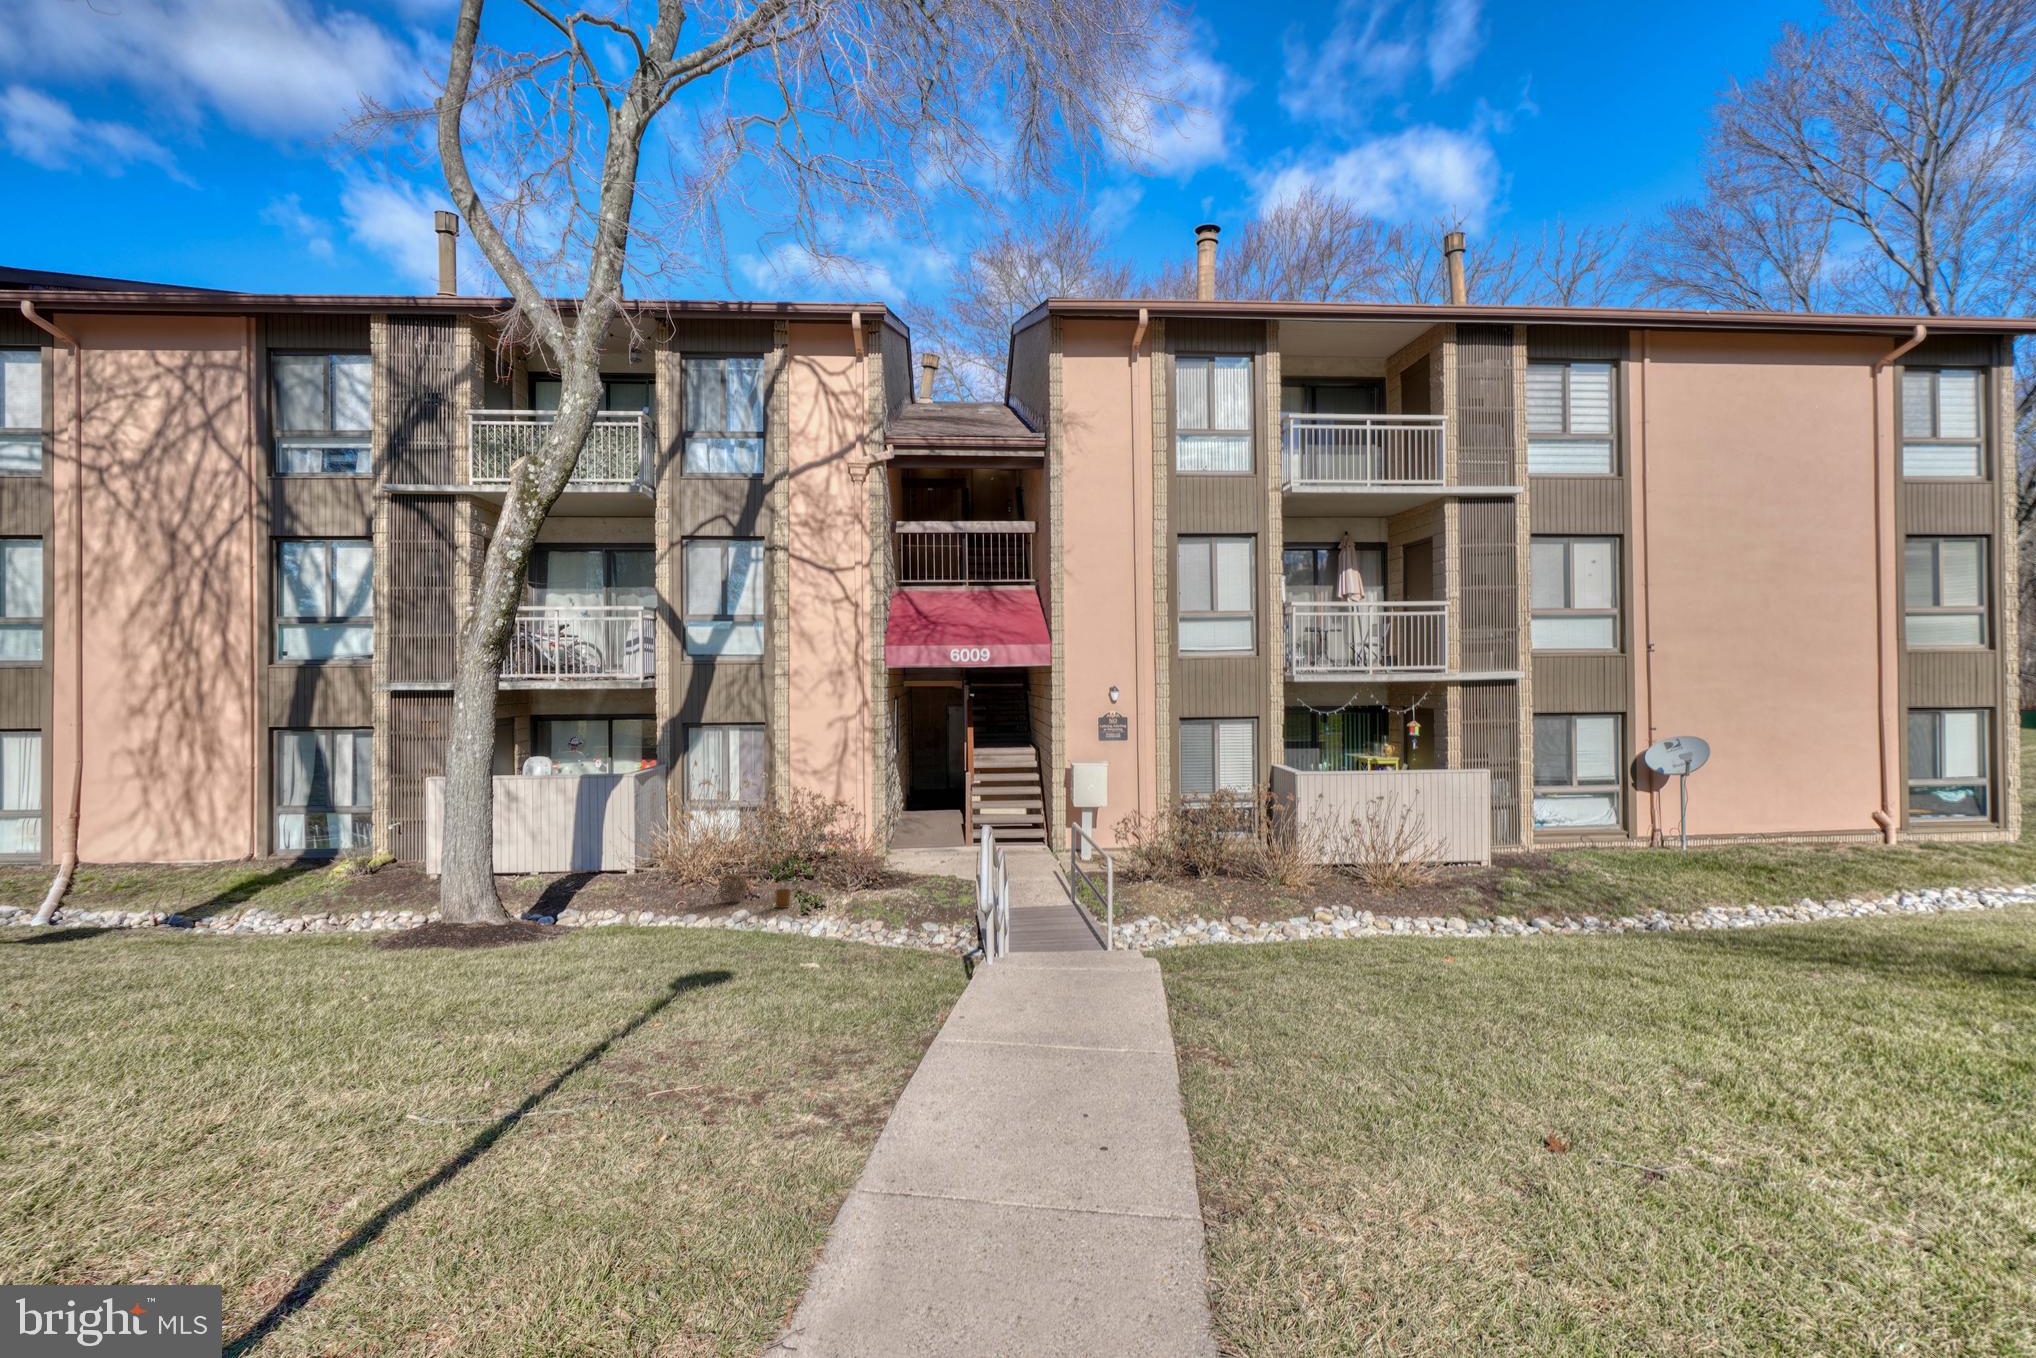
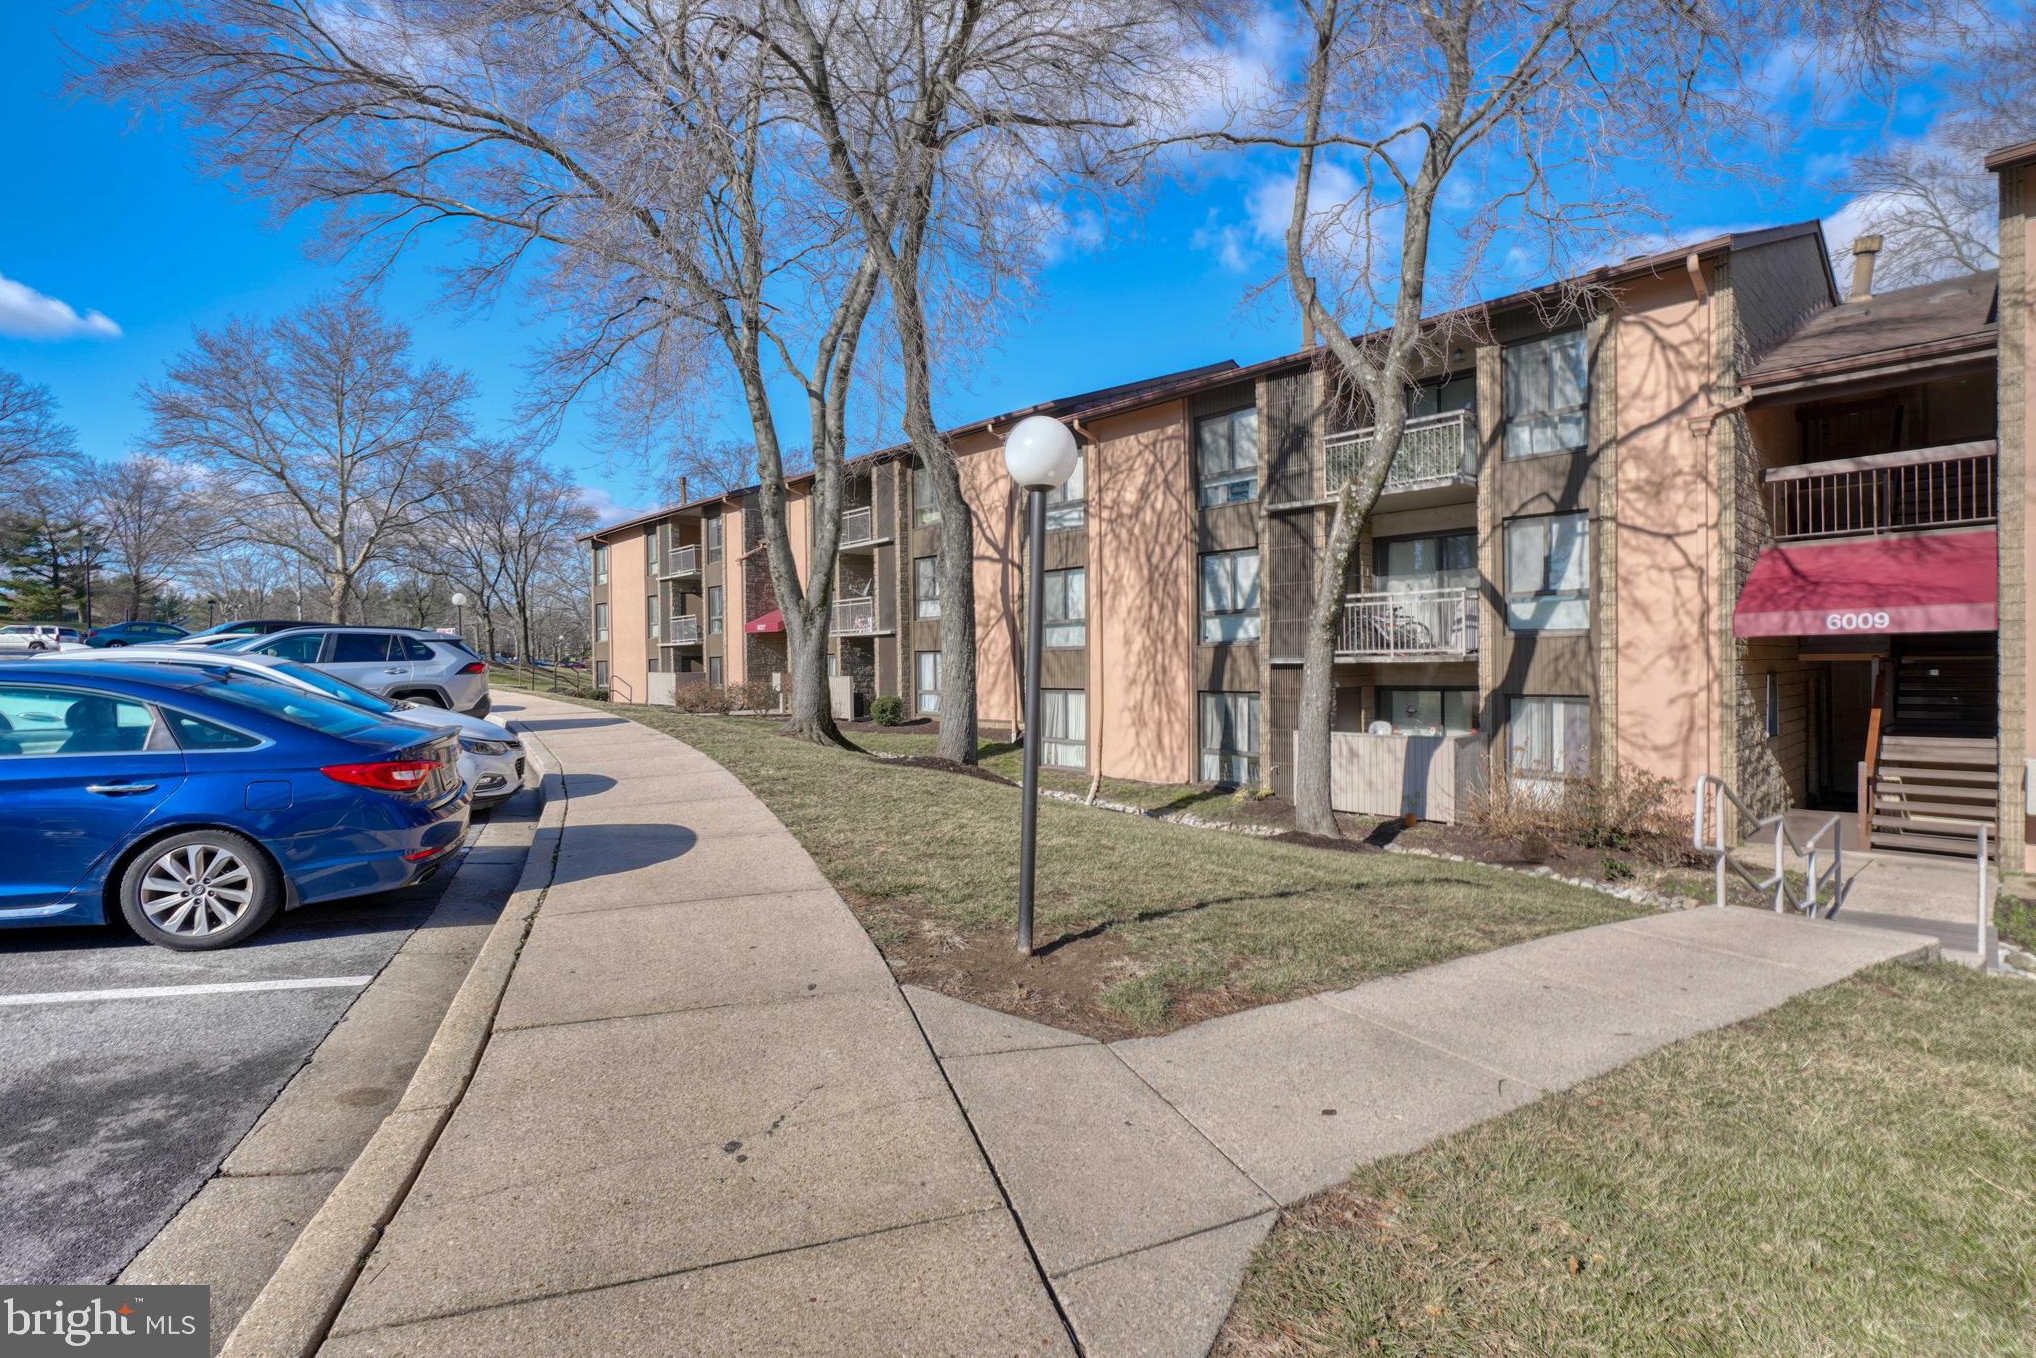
house plant: present [772,858,798,908] -> present [1403,791,1424,827]

